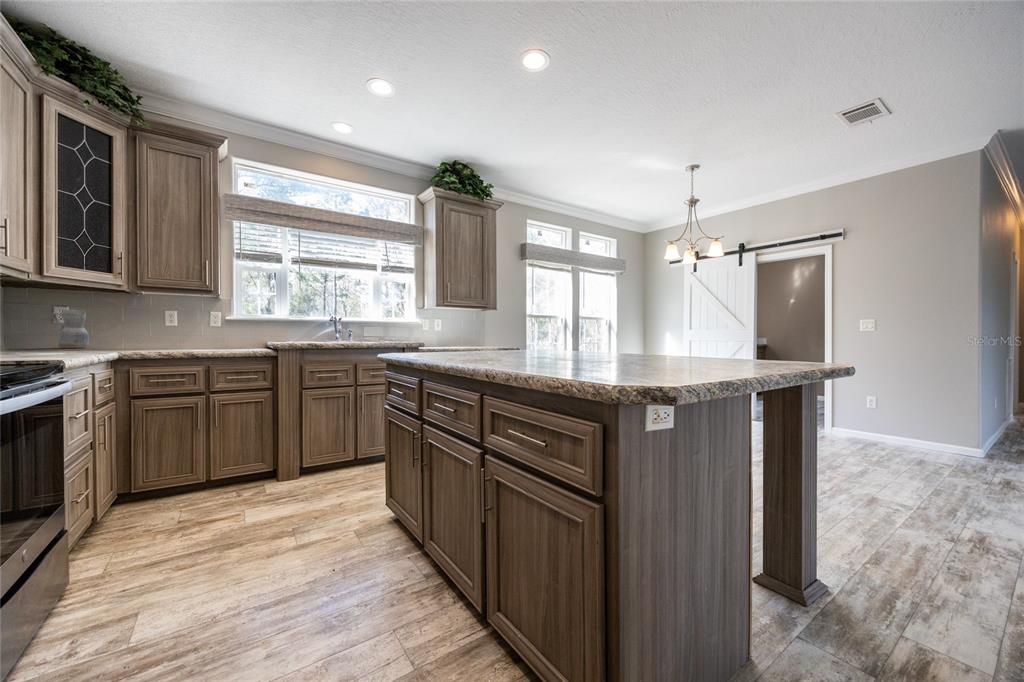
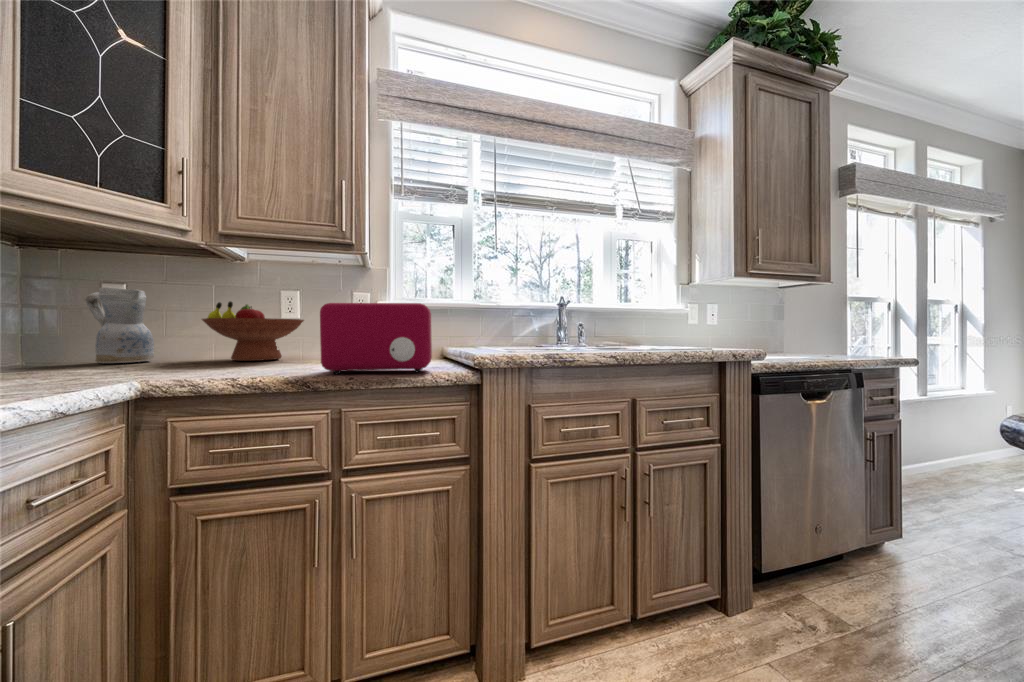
fruit bowl: none [119,317,179,348] -> present [202,301,304,361]
toaster: none [200,321,255,351] -> present [320,303,432,374]

